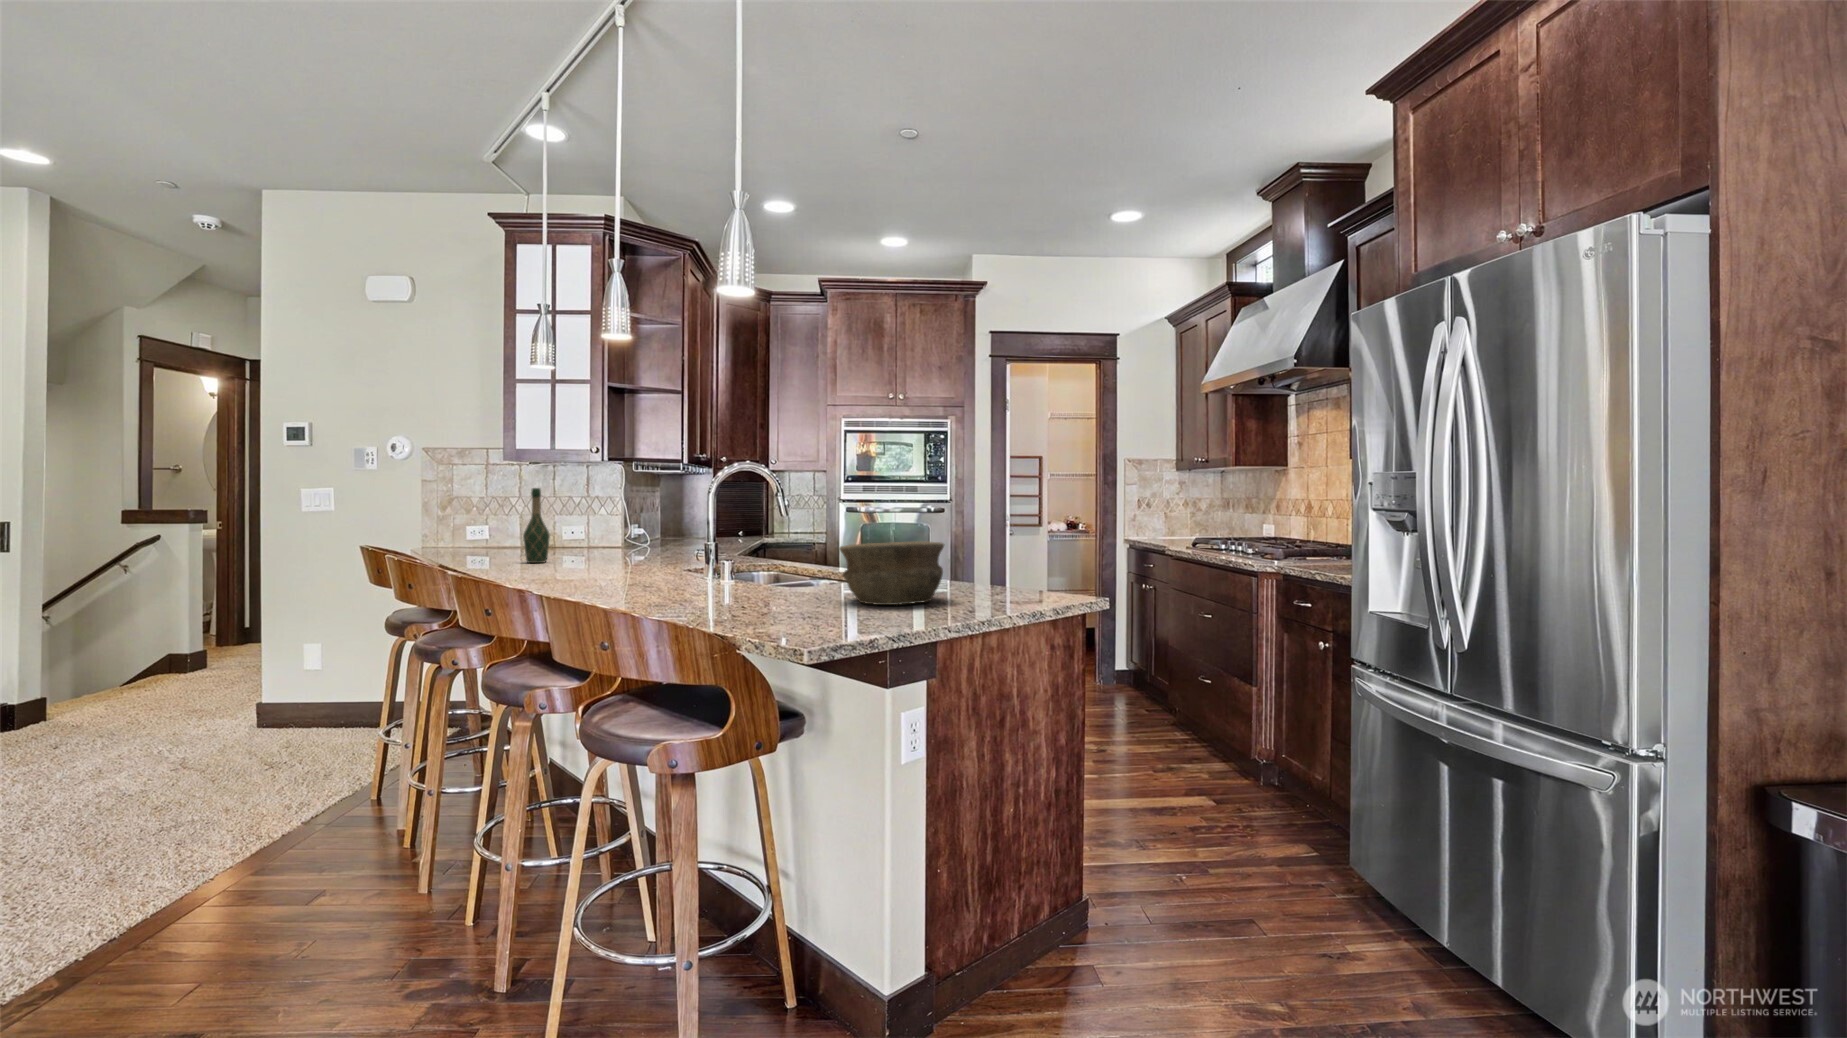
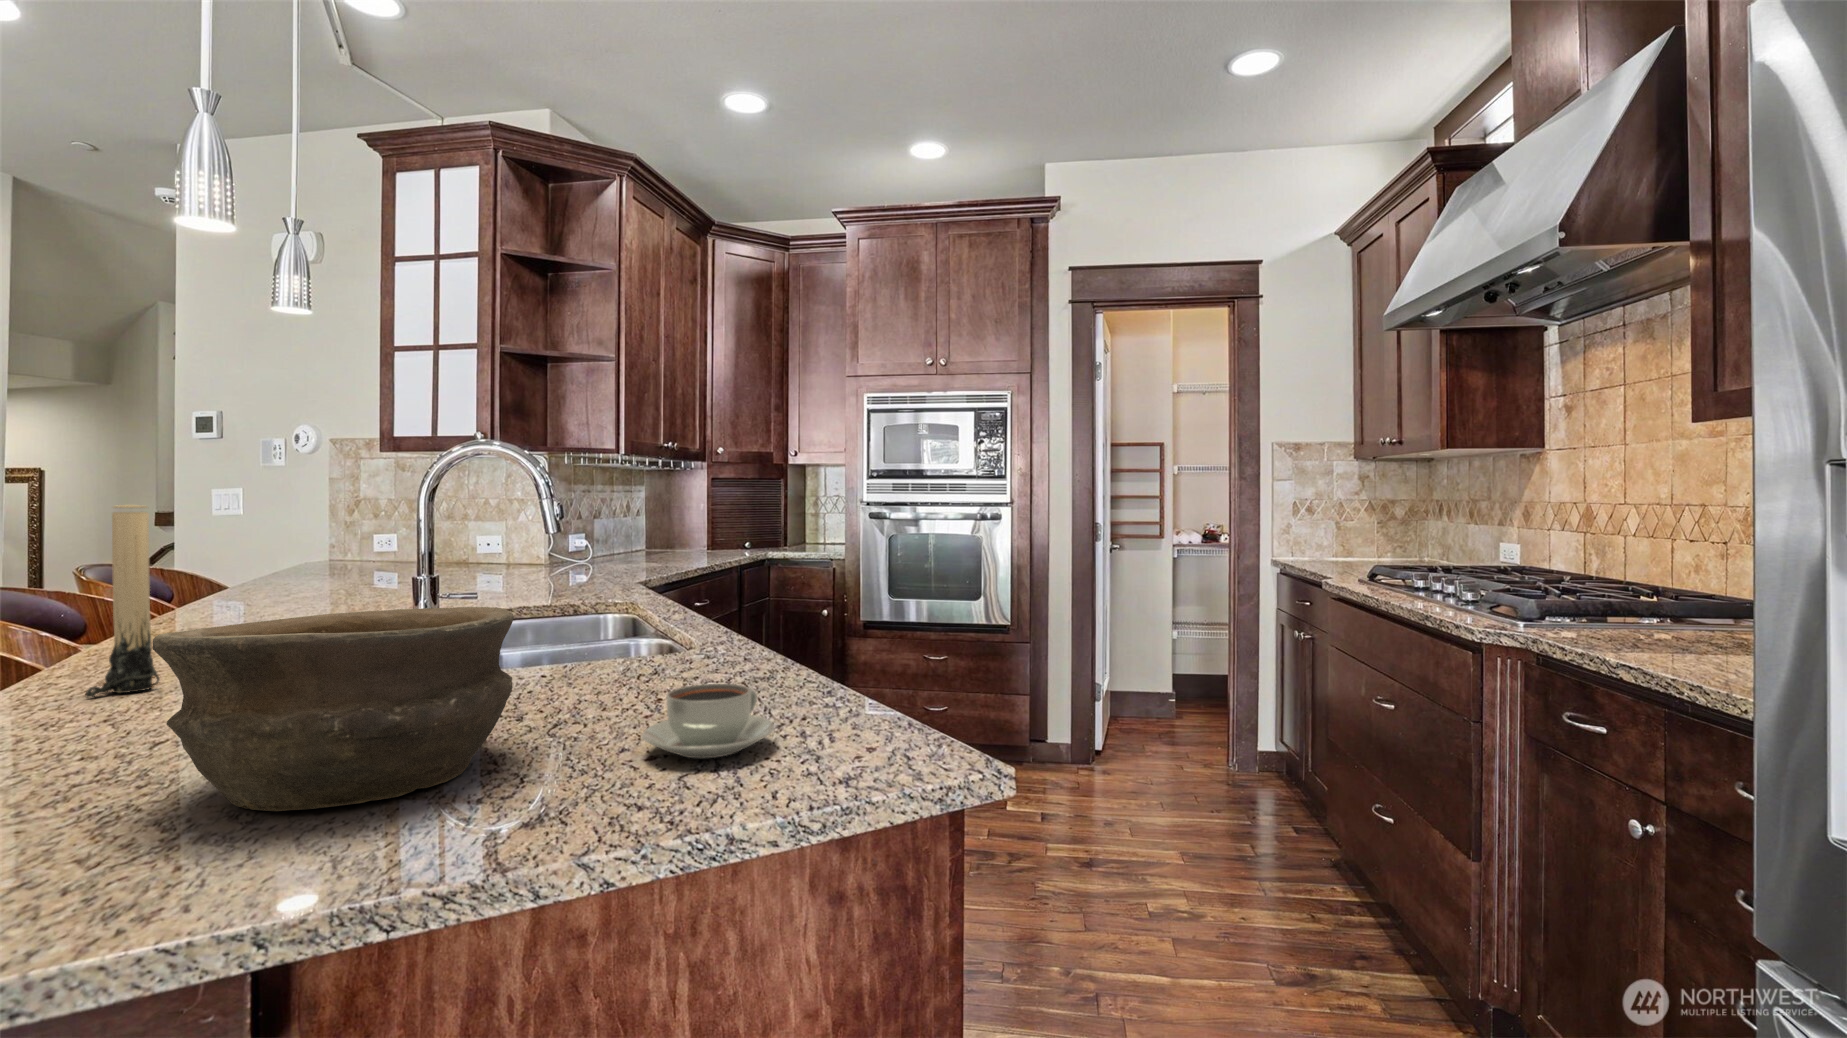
wine bottle: present [523,488,550,563] -> none [300,485,343,593]
candle: none [663,501,685,593] -> present [86,505,159,697]
coffee cup: none [975,571,1024,595] -> present [642,684,775,758]

